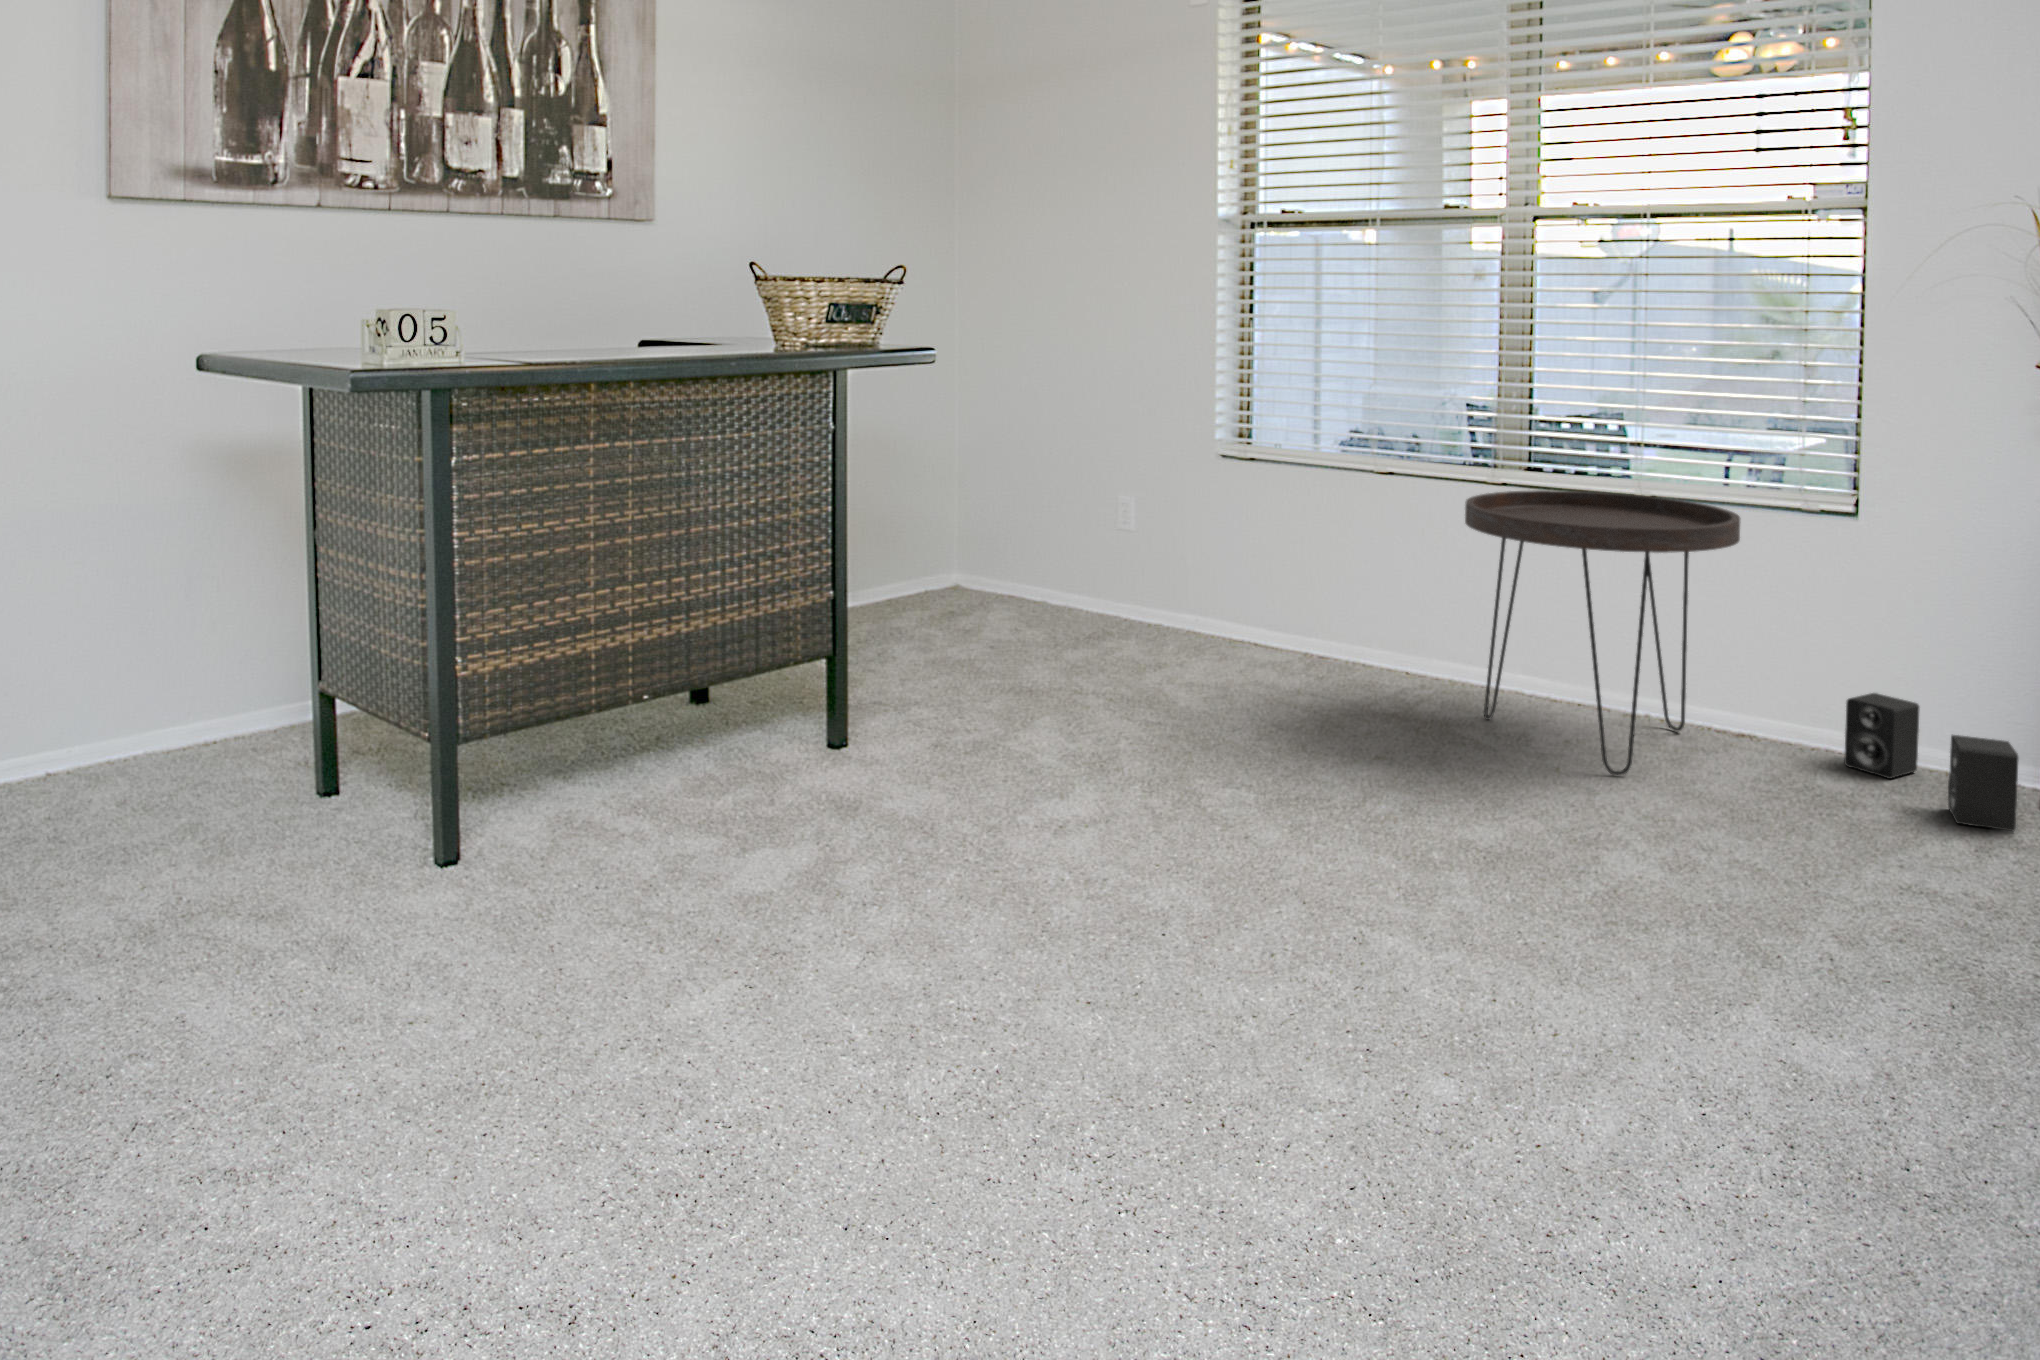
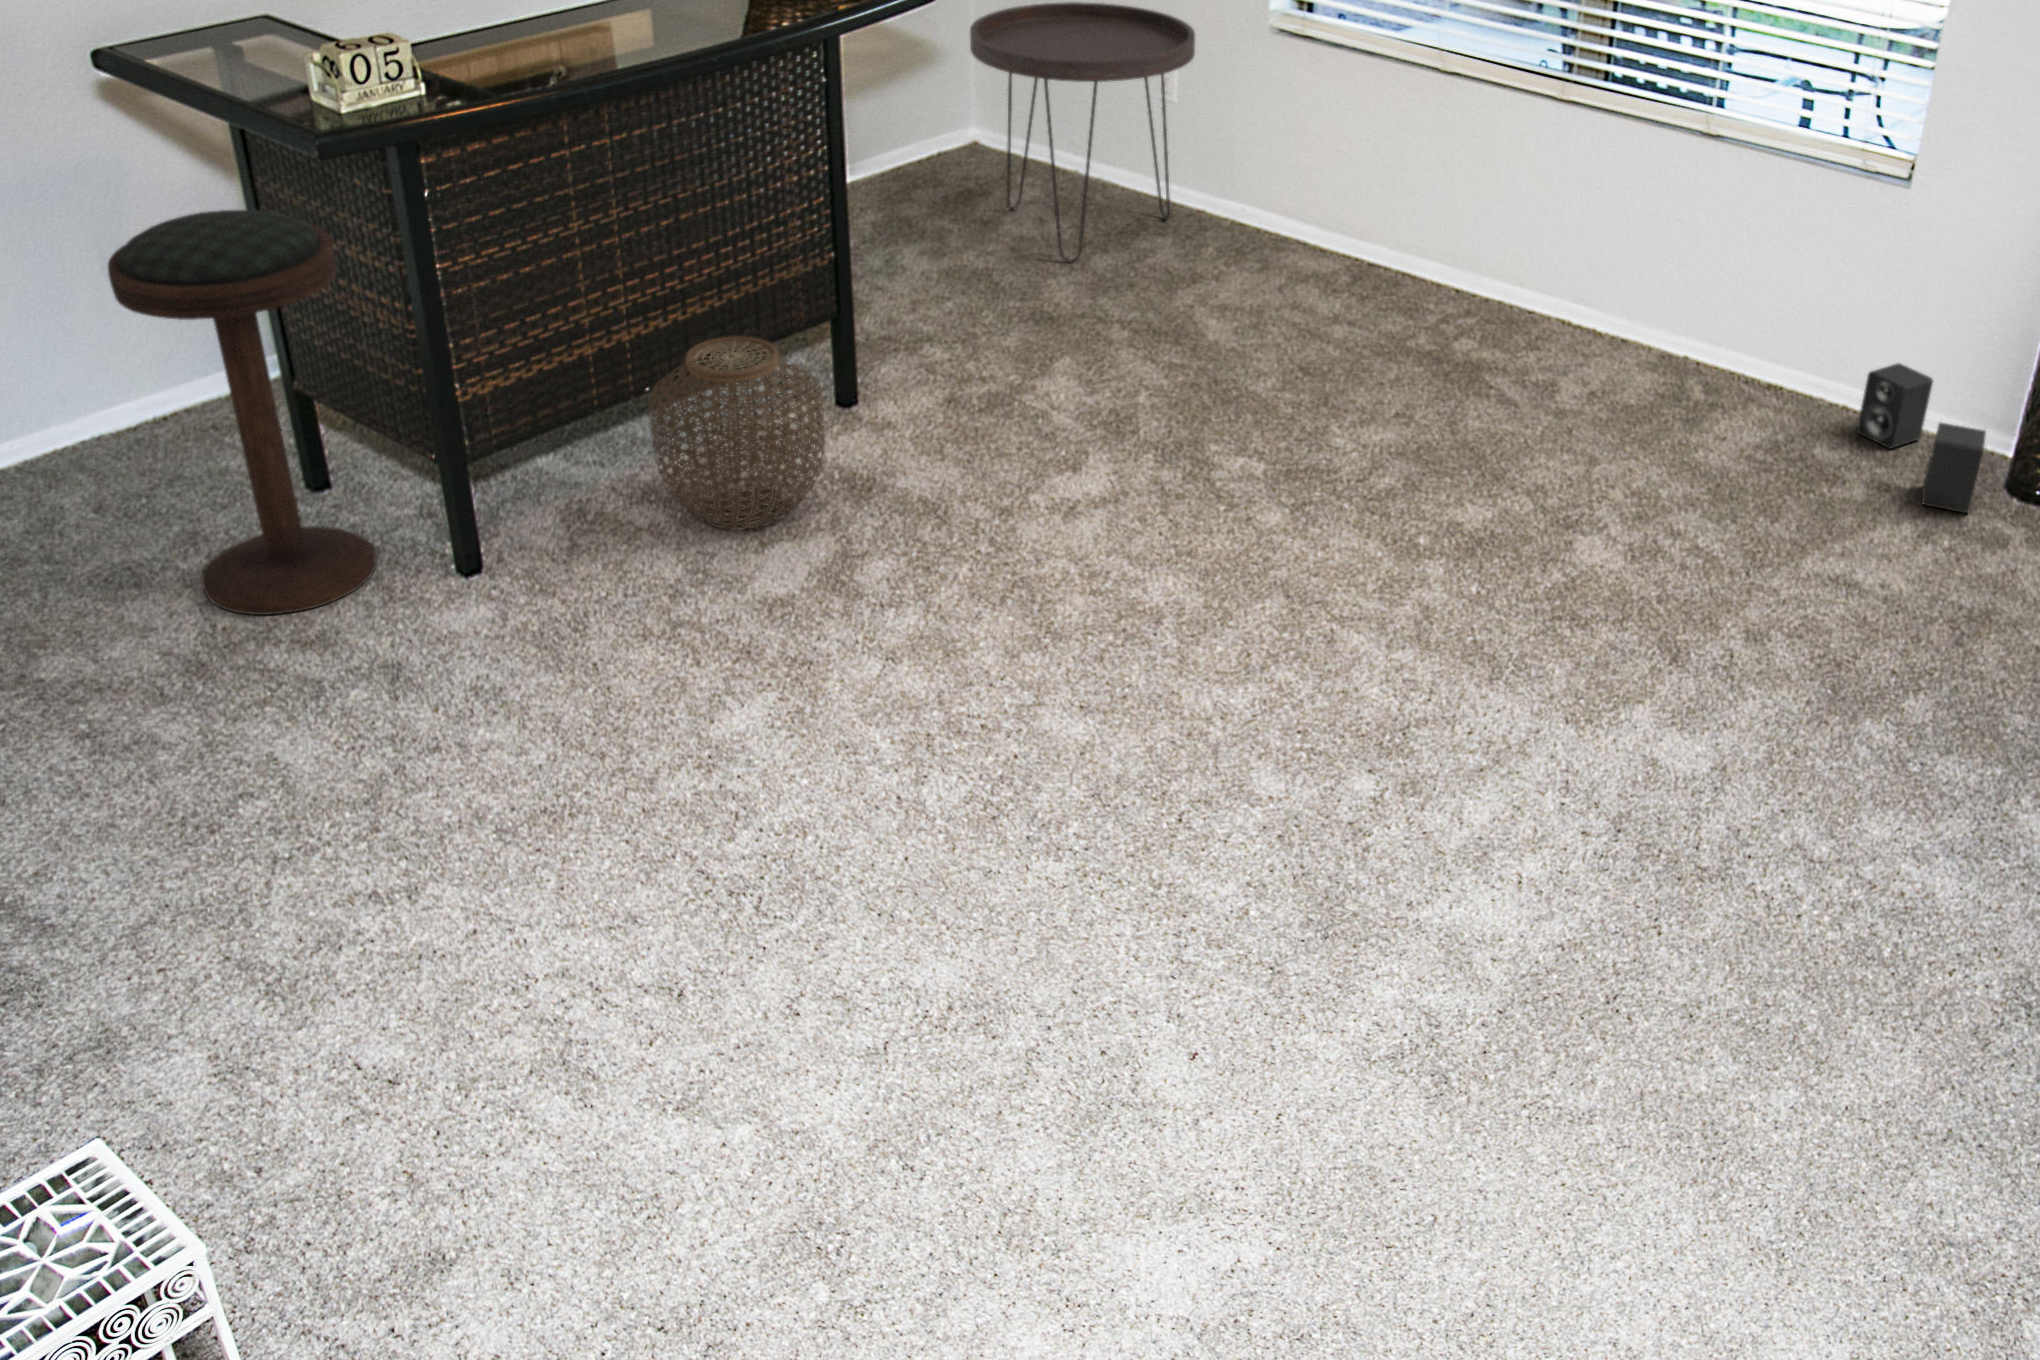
bar stool: none [152,486,366,893] -> present [108,210,377,615]
side table: present [1465,490,1740,775] -> present [970,2,1195,262]
woven basket: none [642,636,810,830] -> present [648,337,825,530]

